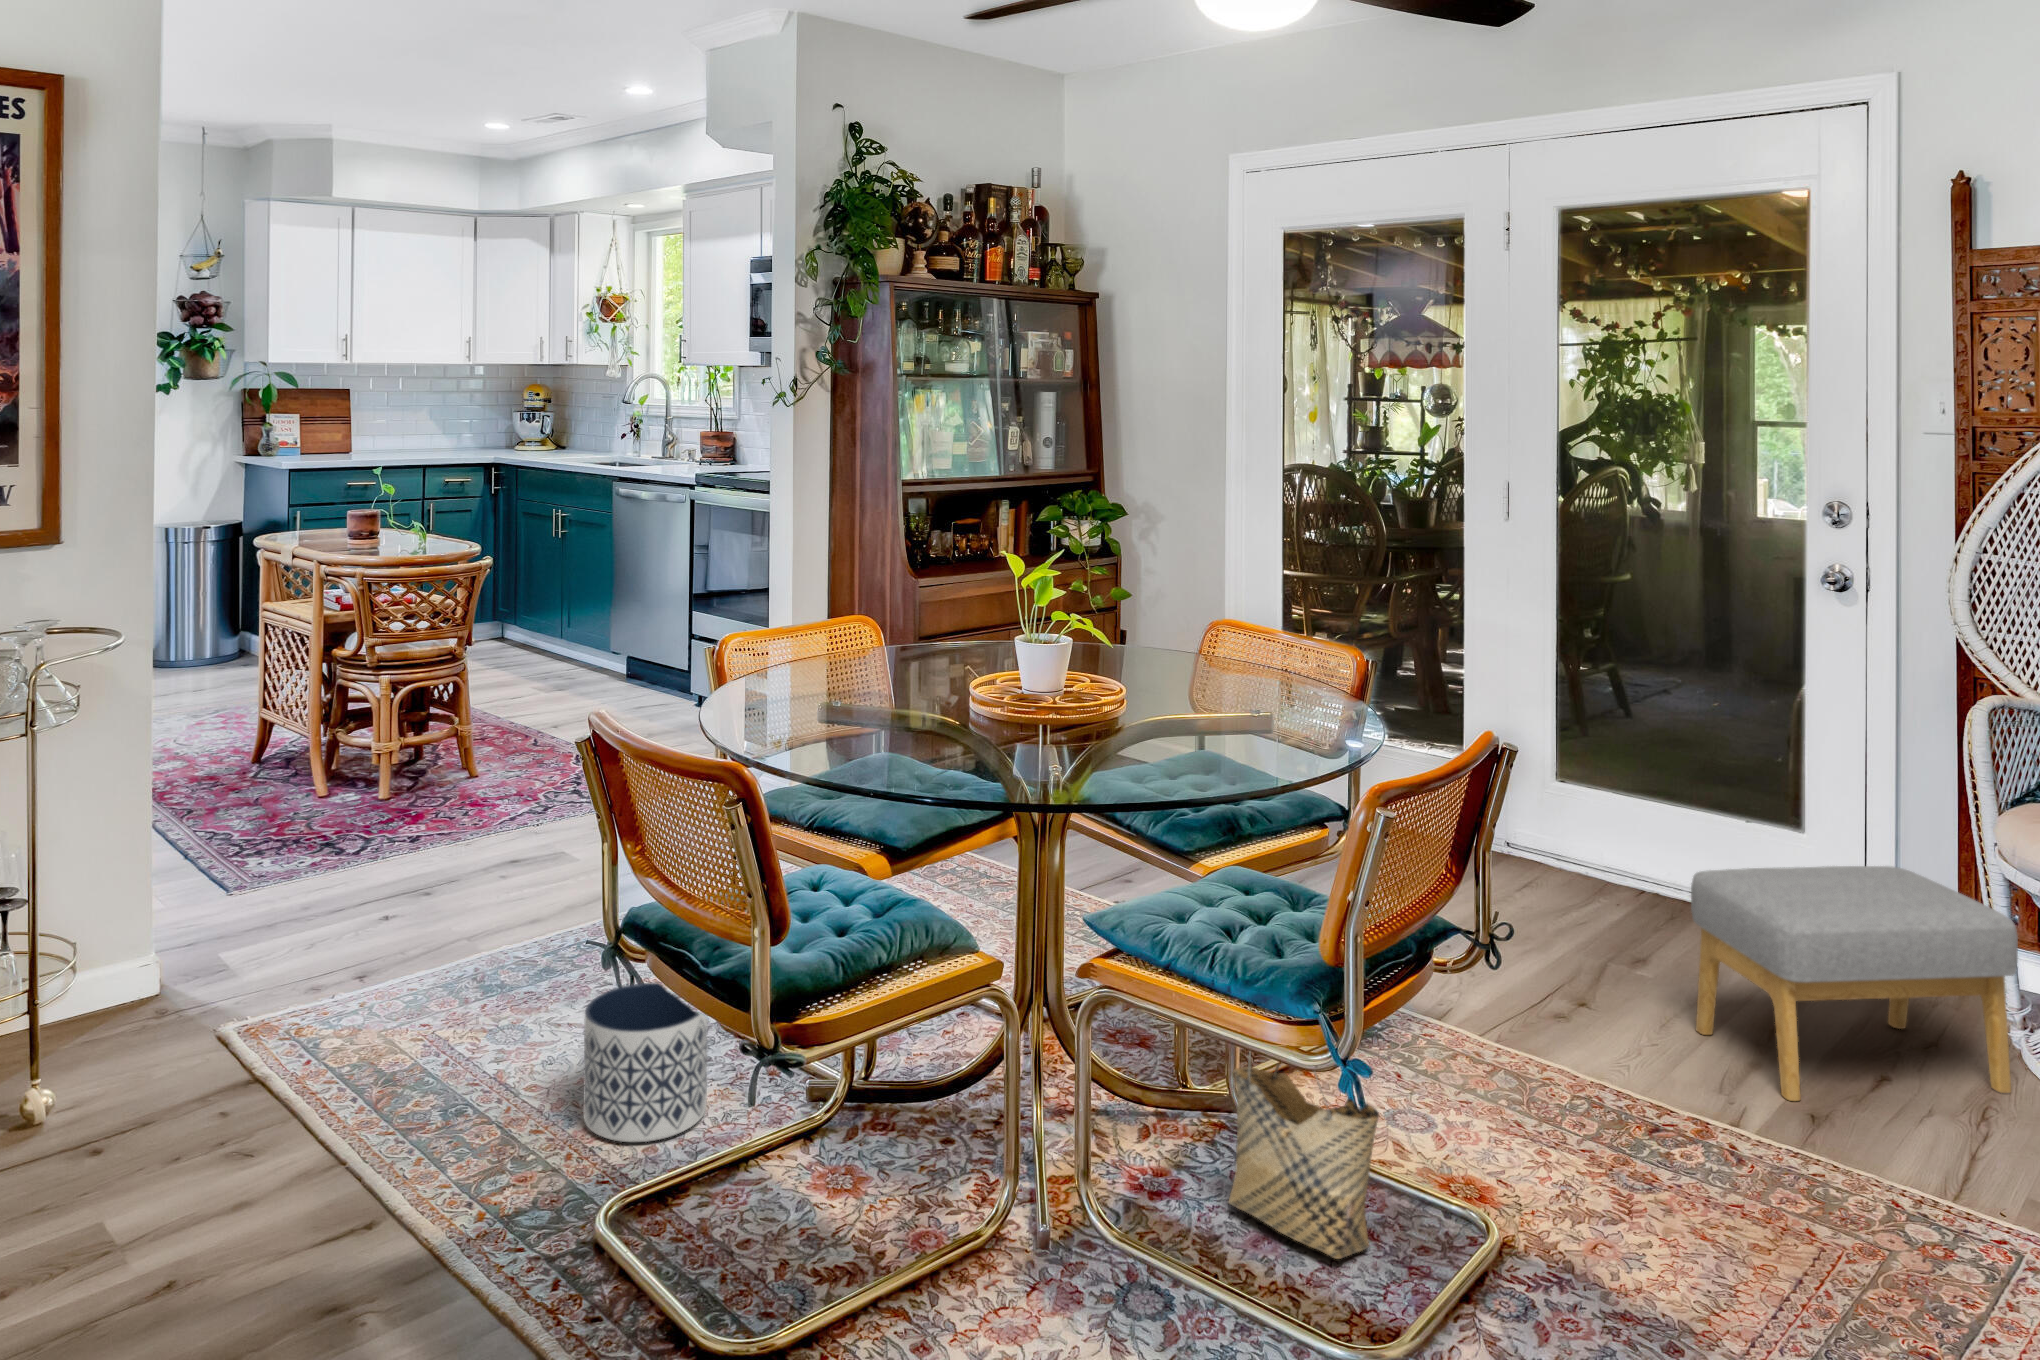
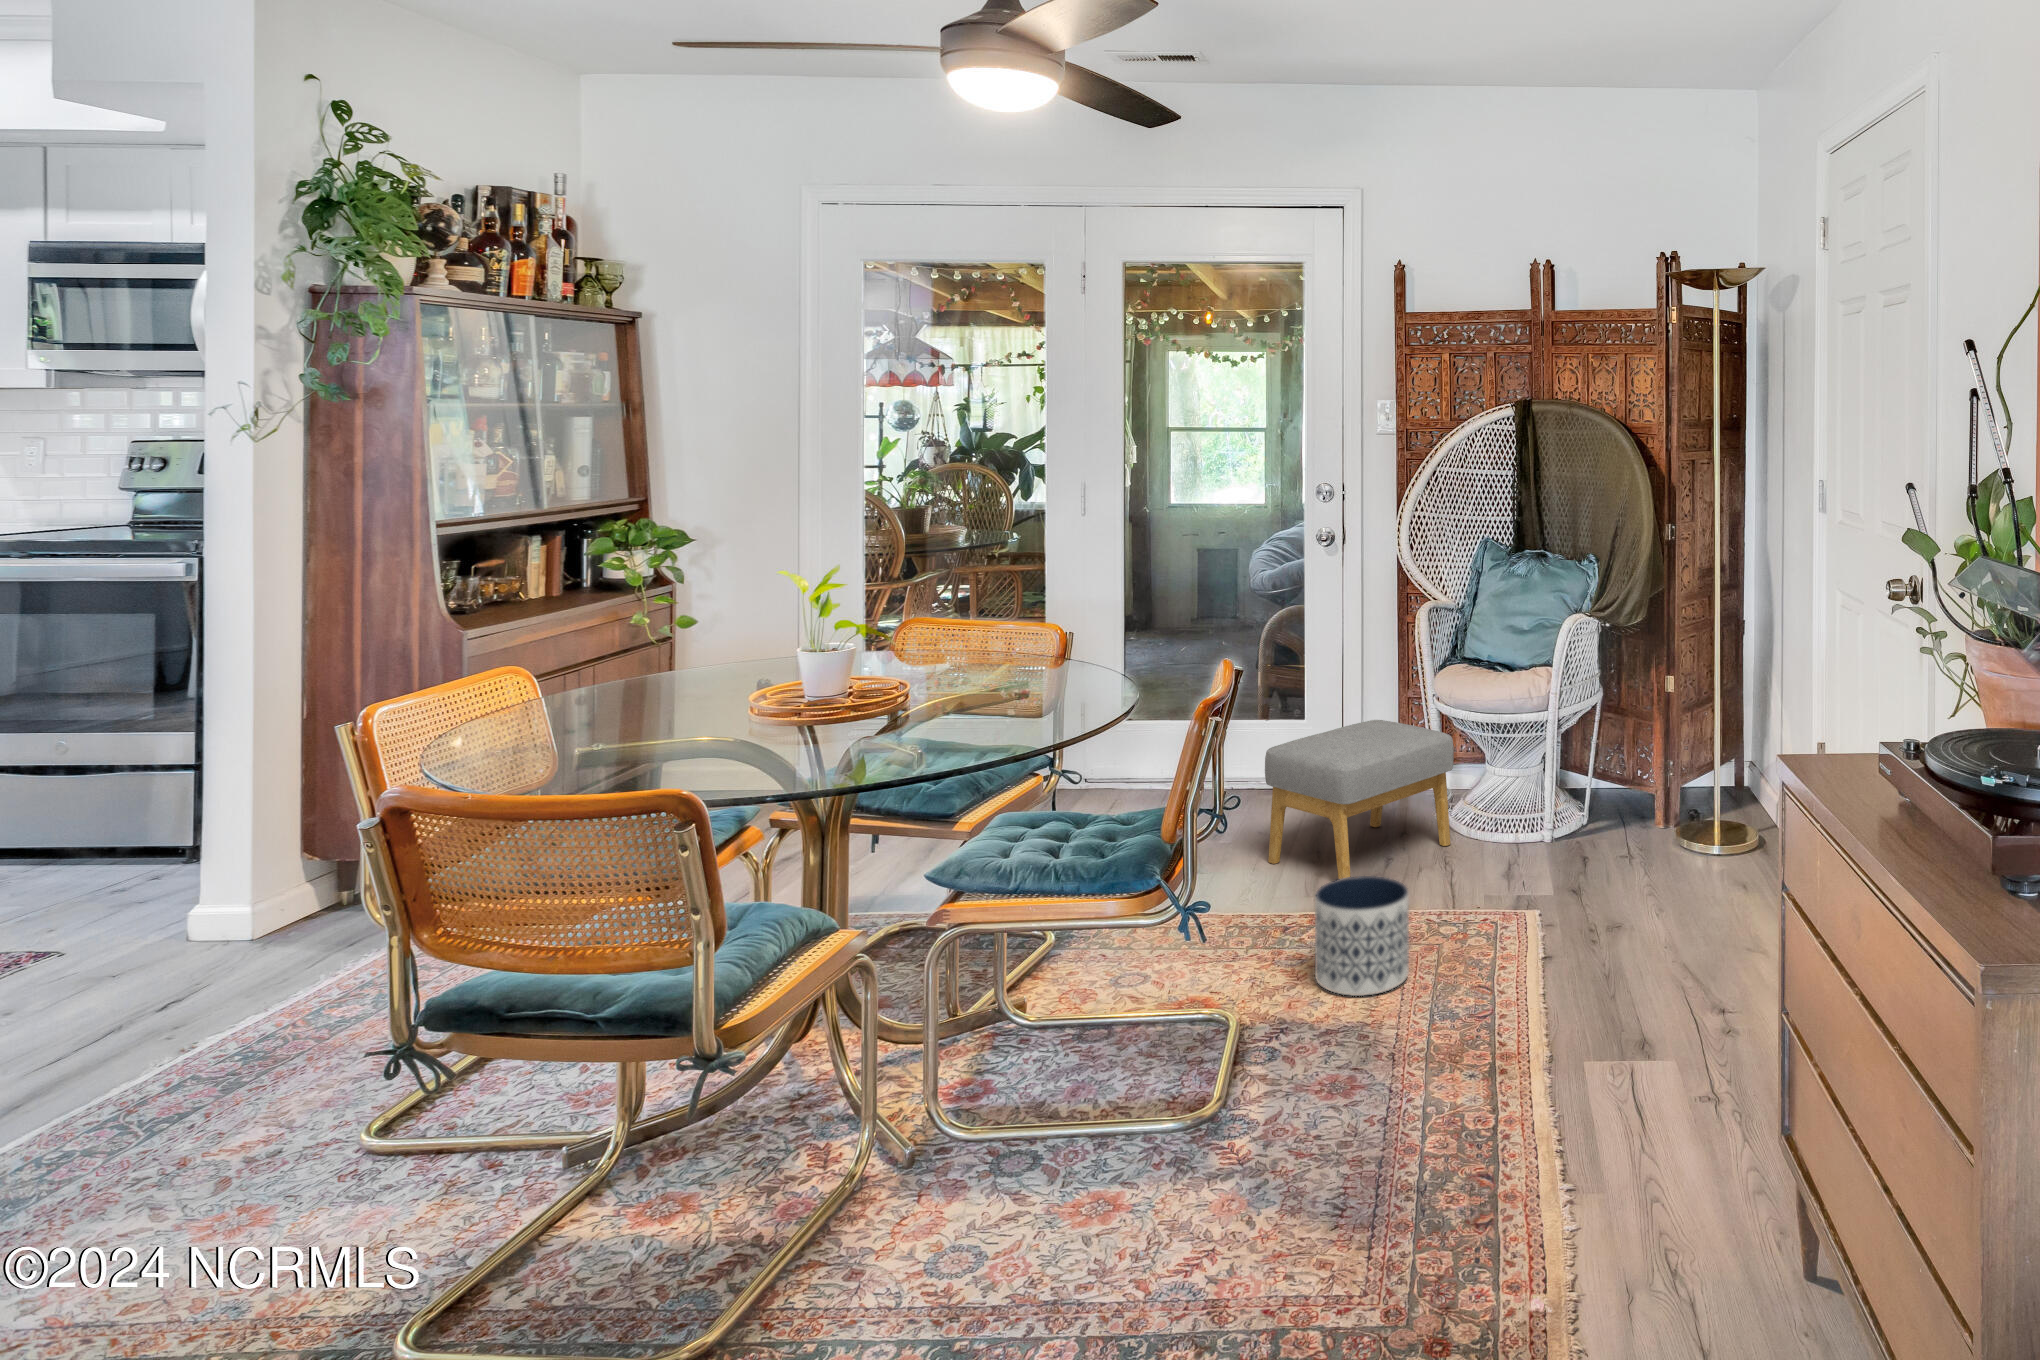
planter: present [583,982,708,1142] -> present [1315,876,1409,996]
woven basket: present [1229,1052,1379,1259] -> none [1037,891,1164,1079]

